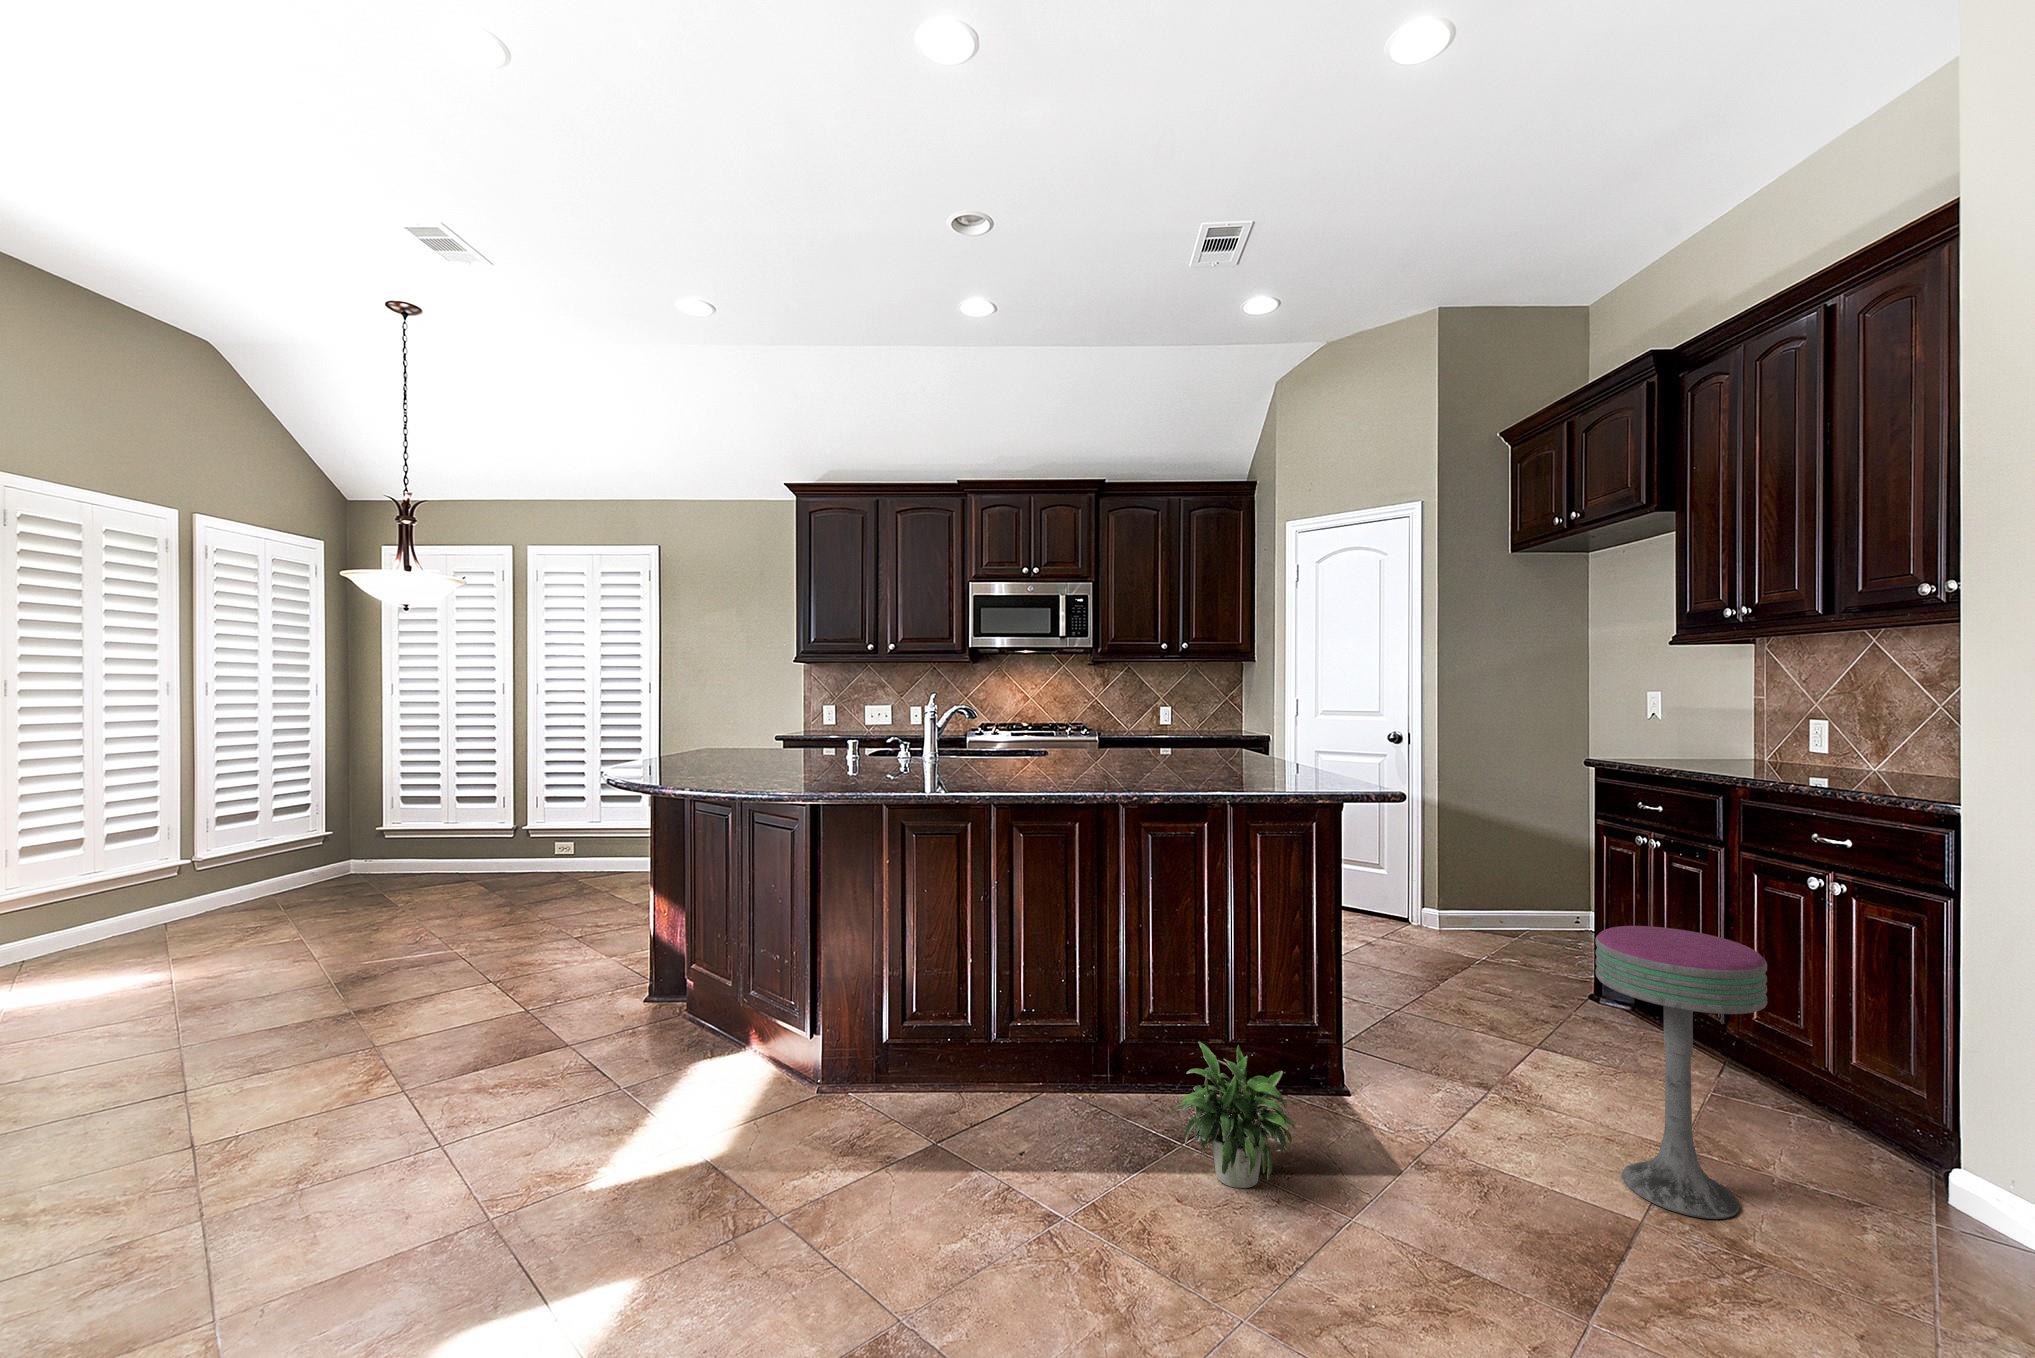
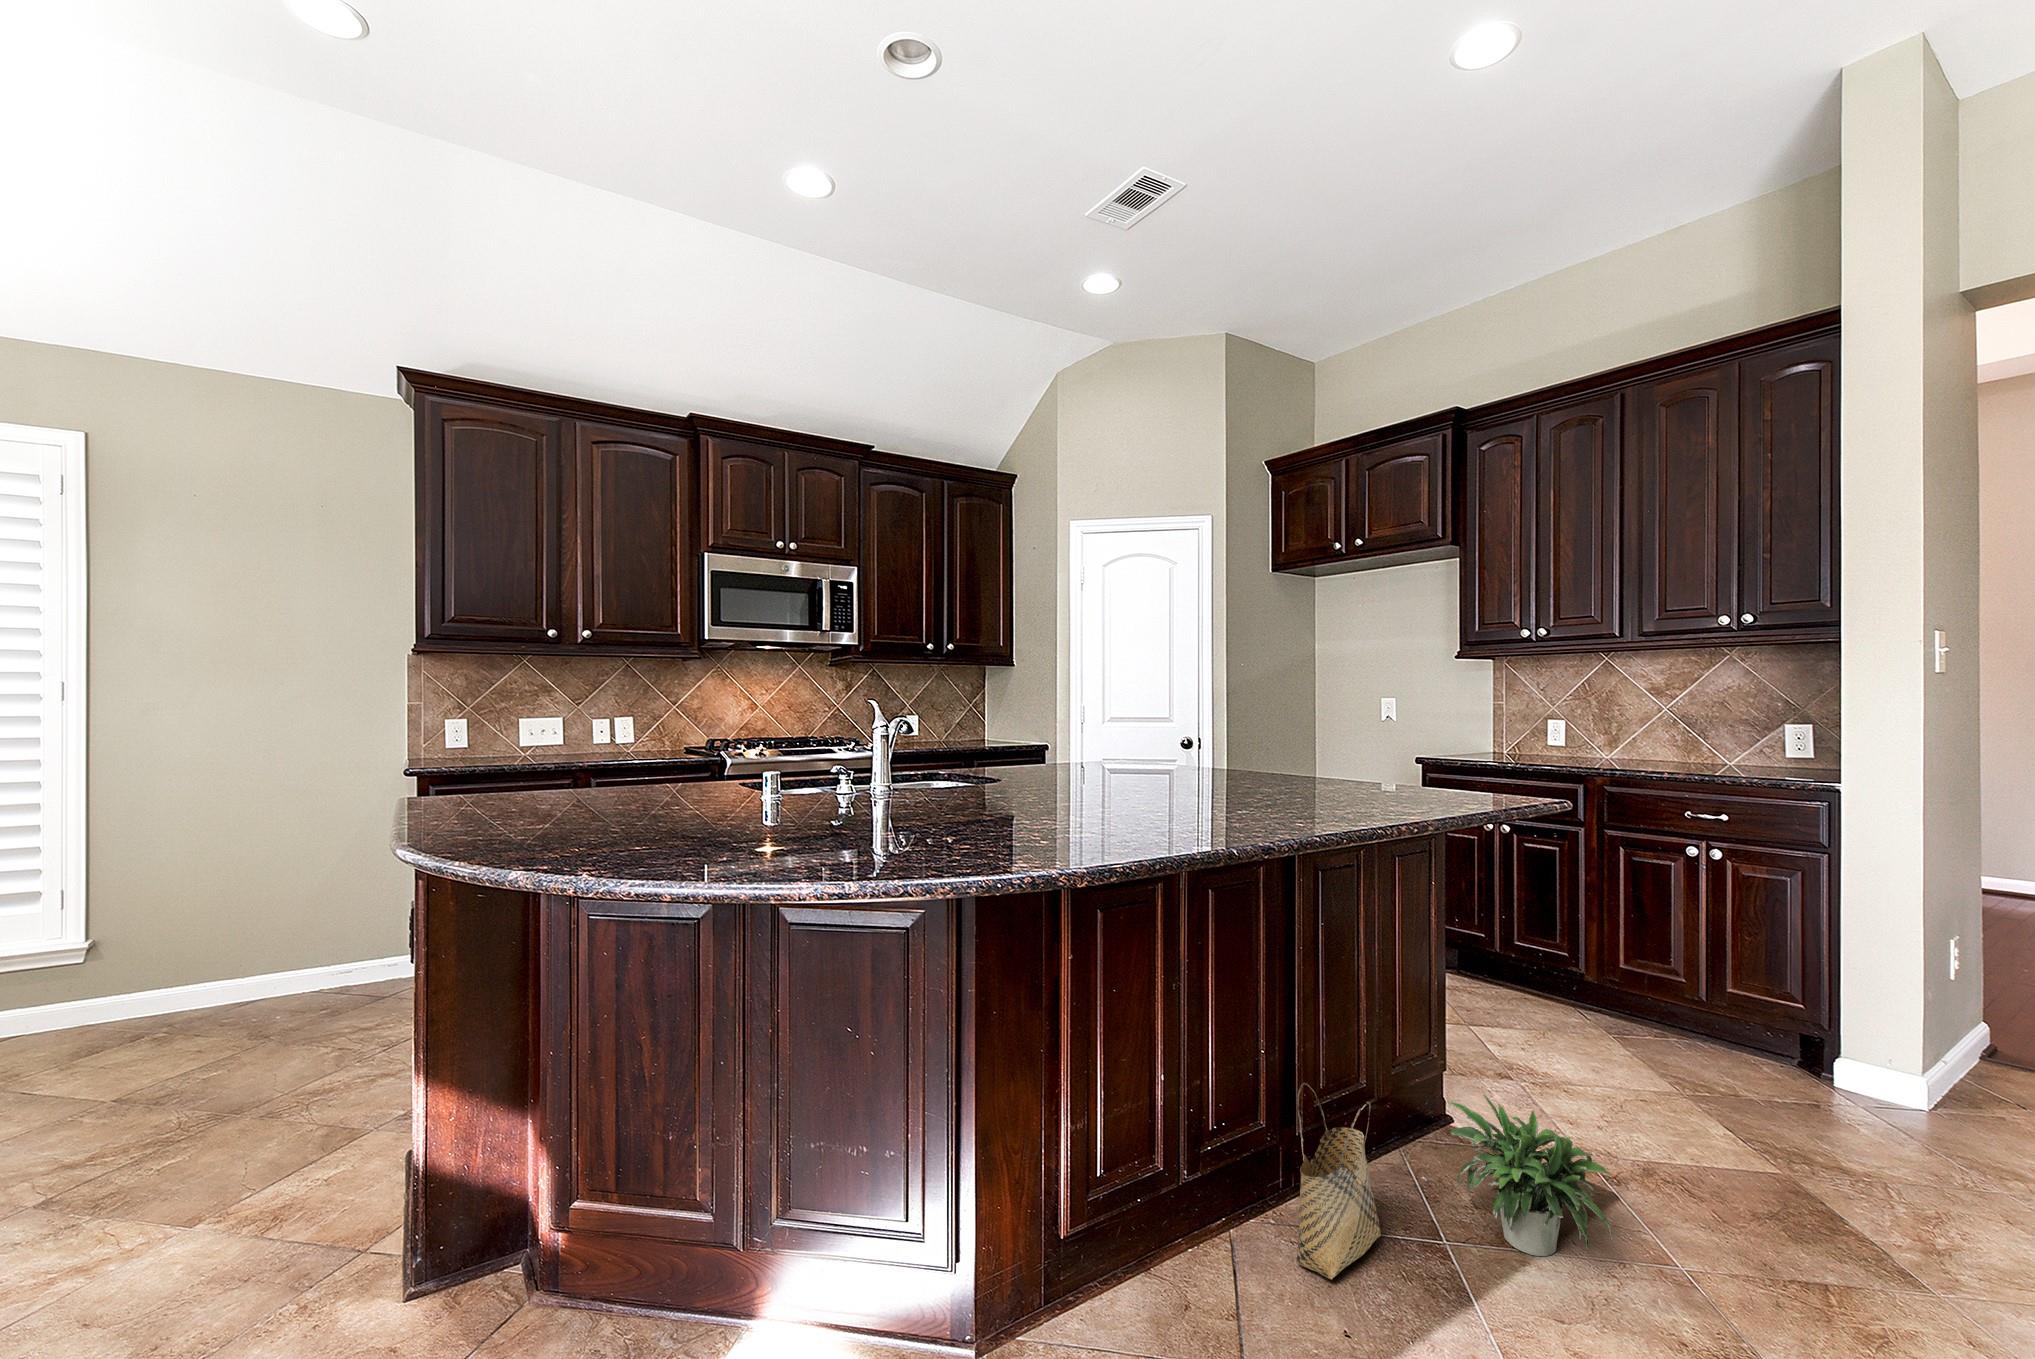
bar stool: present [1596,926,1767,1219] -> none [1653,900,1799,1137]
woven basket: none [1028,992,1119,1135] -> present [1296,1083,1381,1280]

